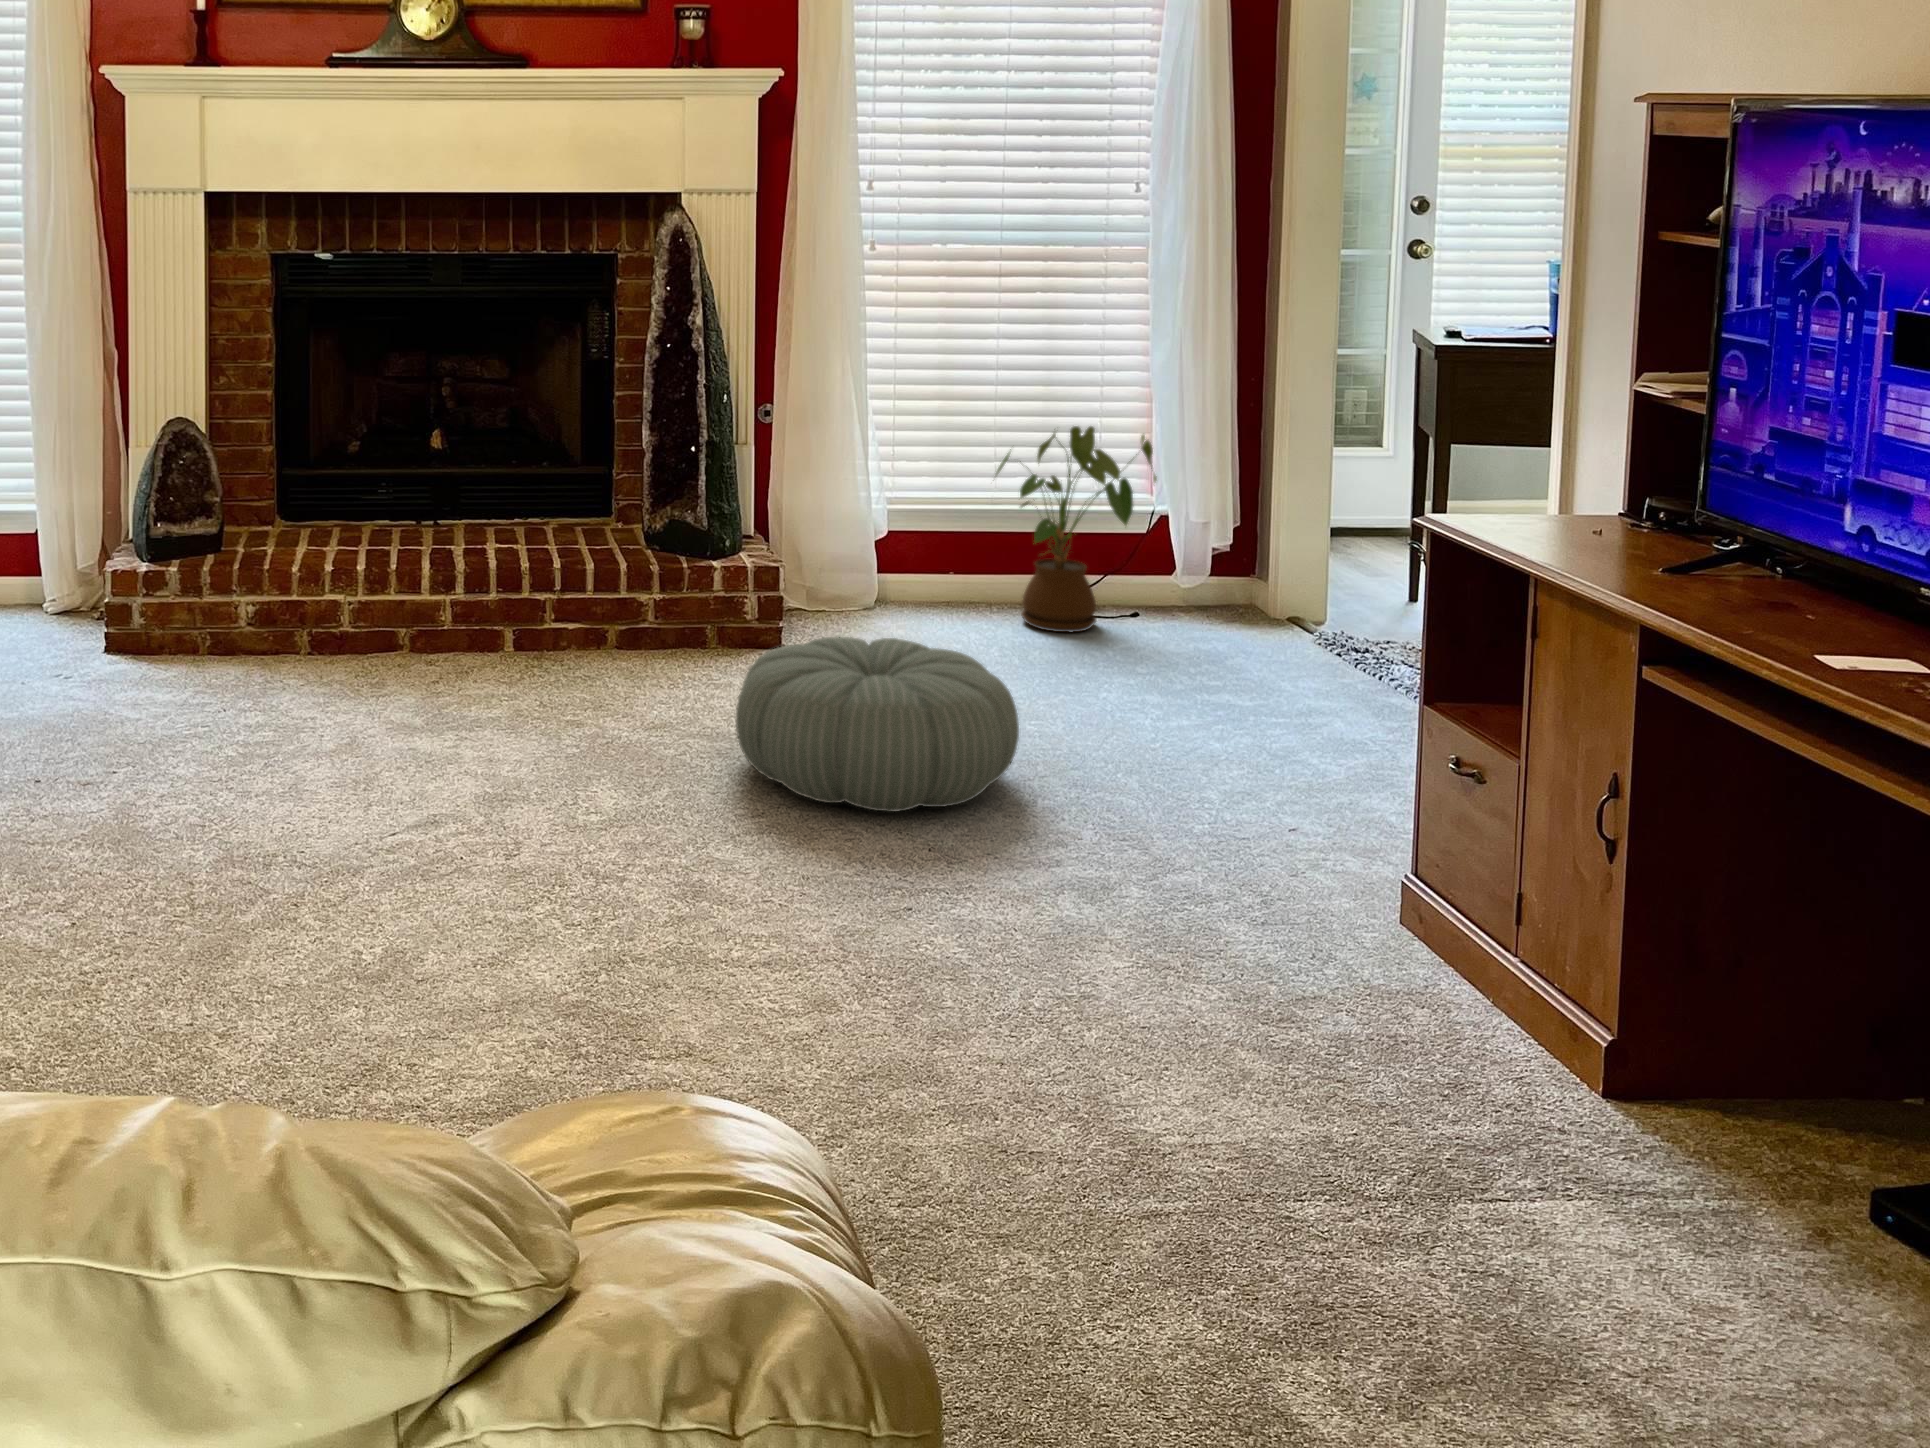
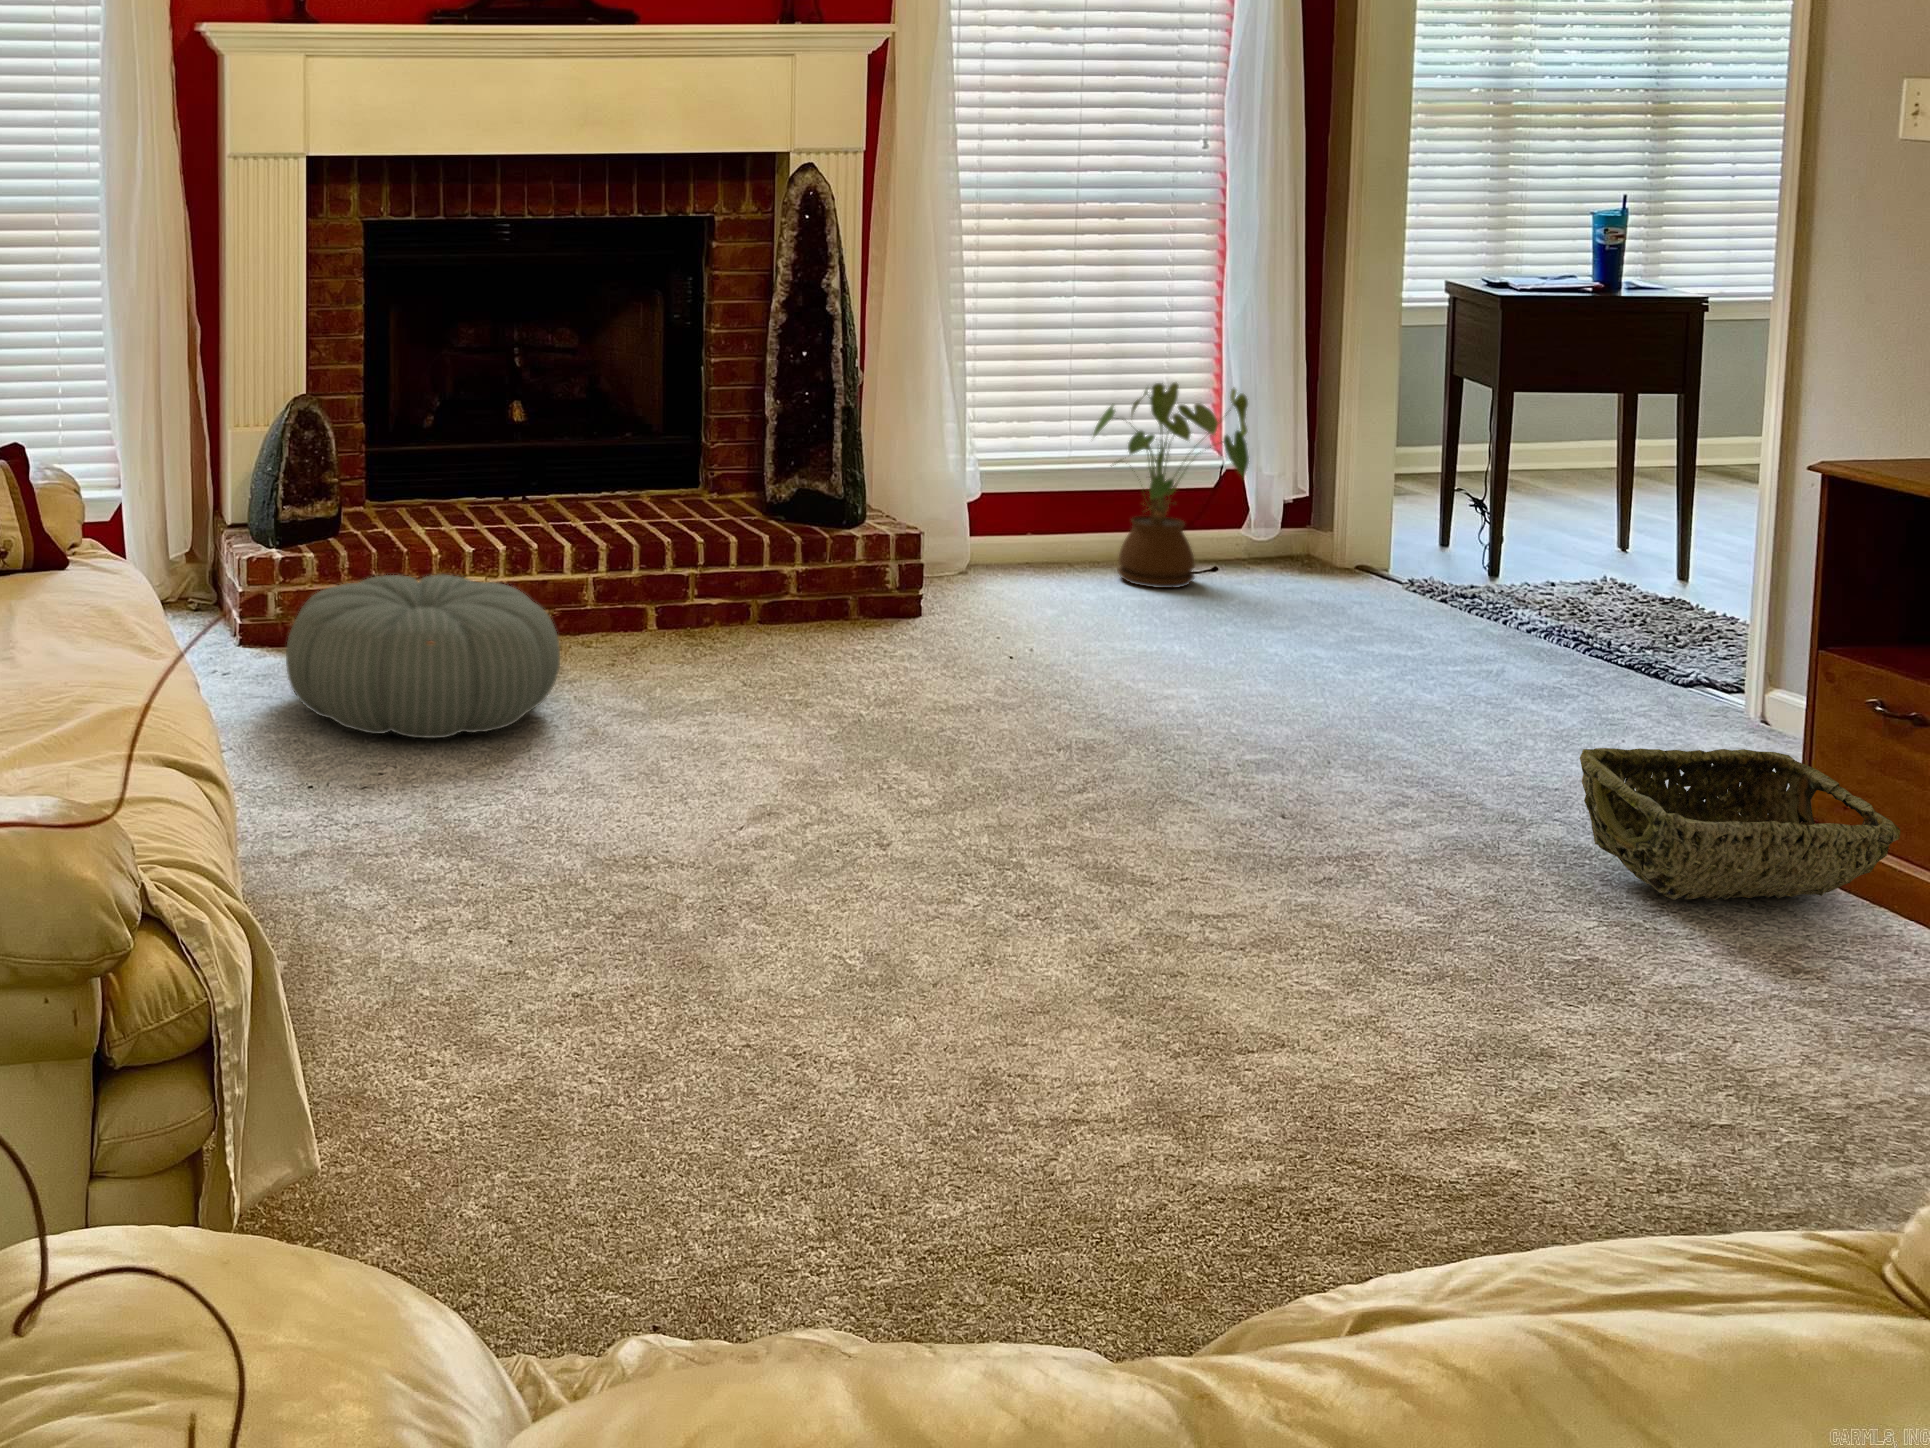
pouf: present [736,637,1019,812] -> present [286,574,560,738]
woven basket: none [1192,824,1491,989] -> present [1580,748,1900,900]

